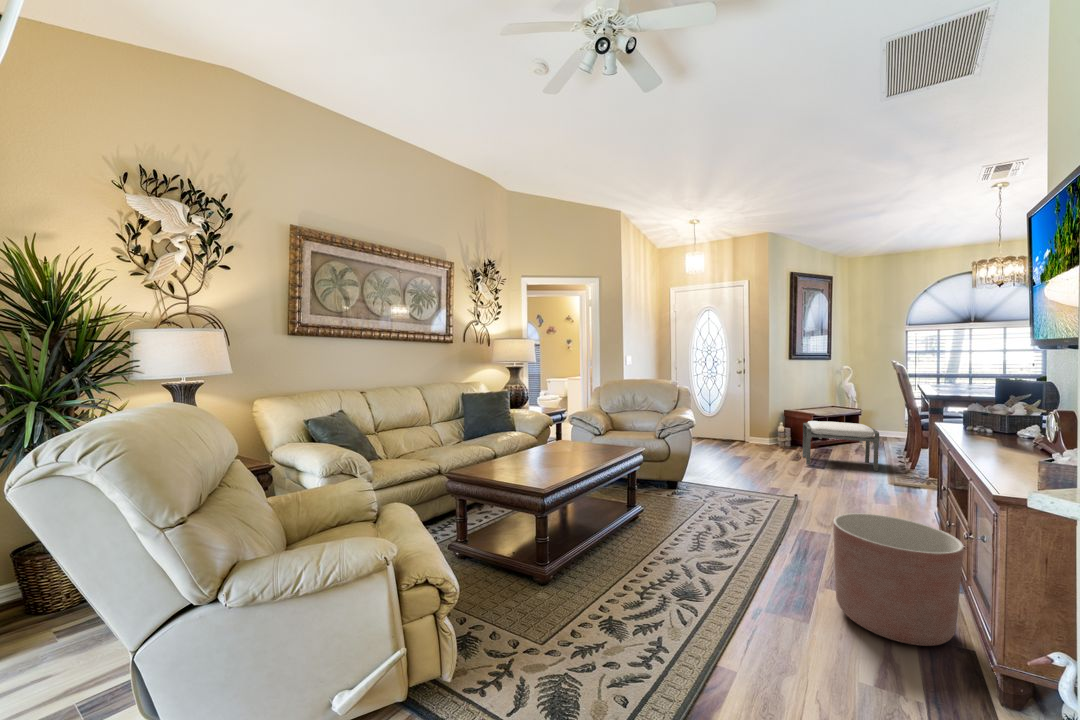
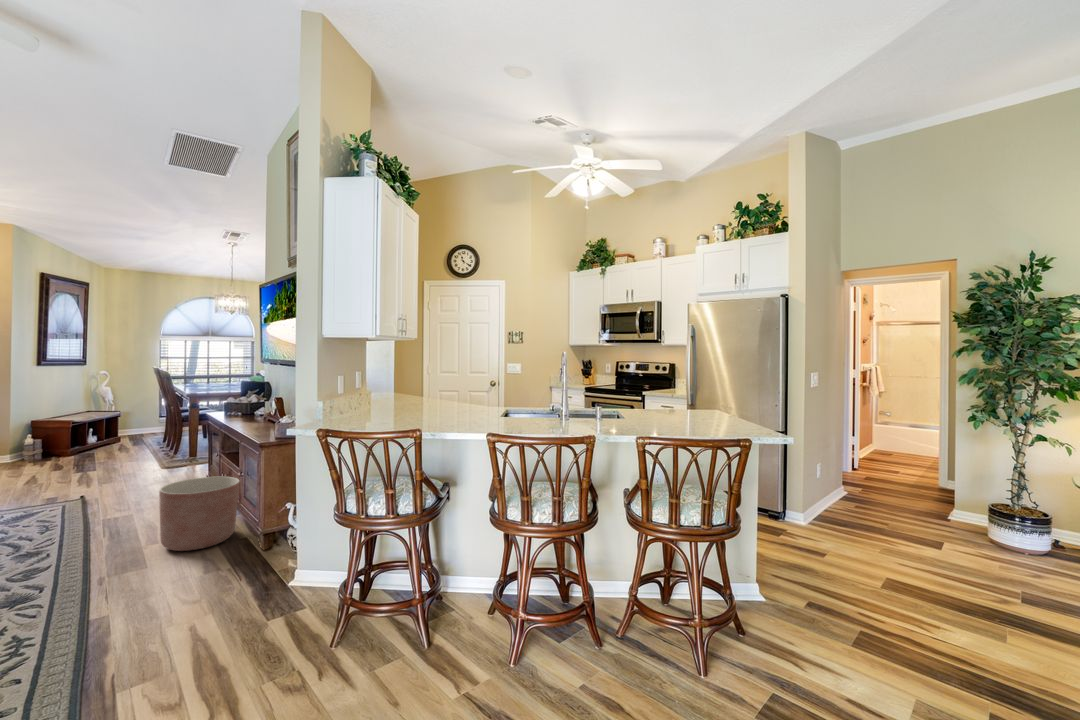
ottoman: present [802,421,879,471] -> none [64,424,150,471]

